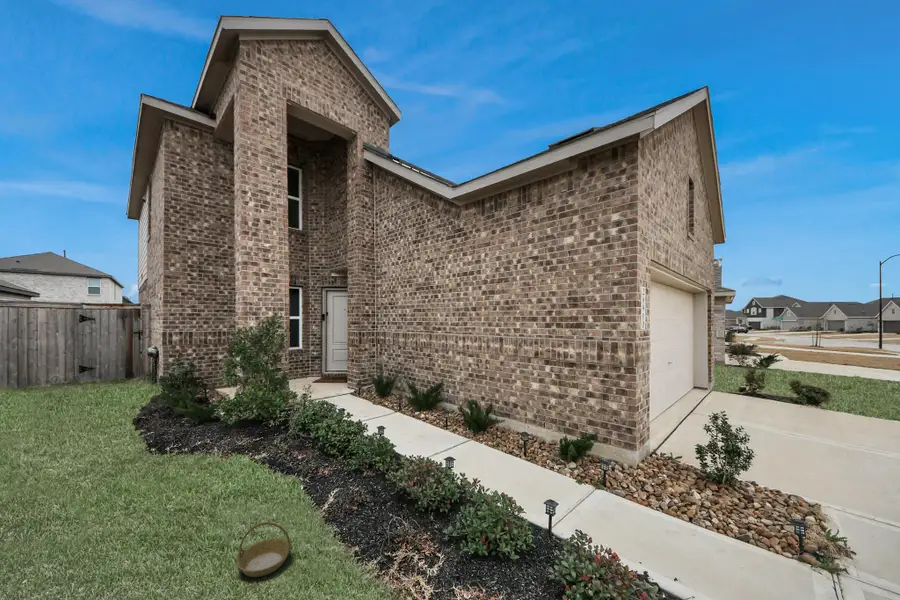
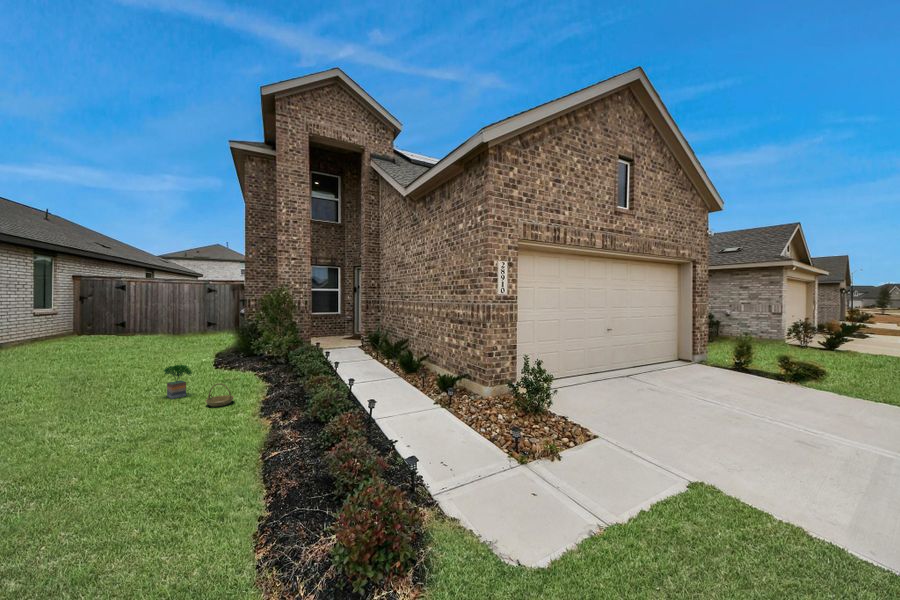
potted tree: none [113,485,180,570] -> present [164,365,192,399]

